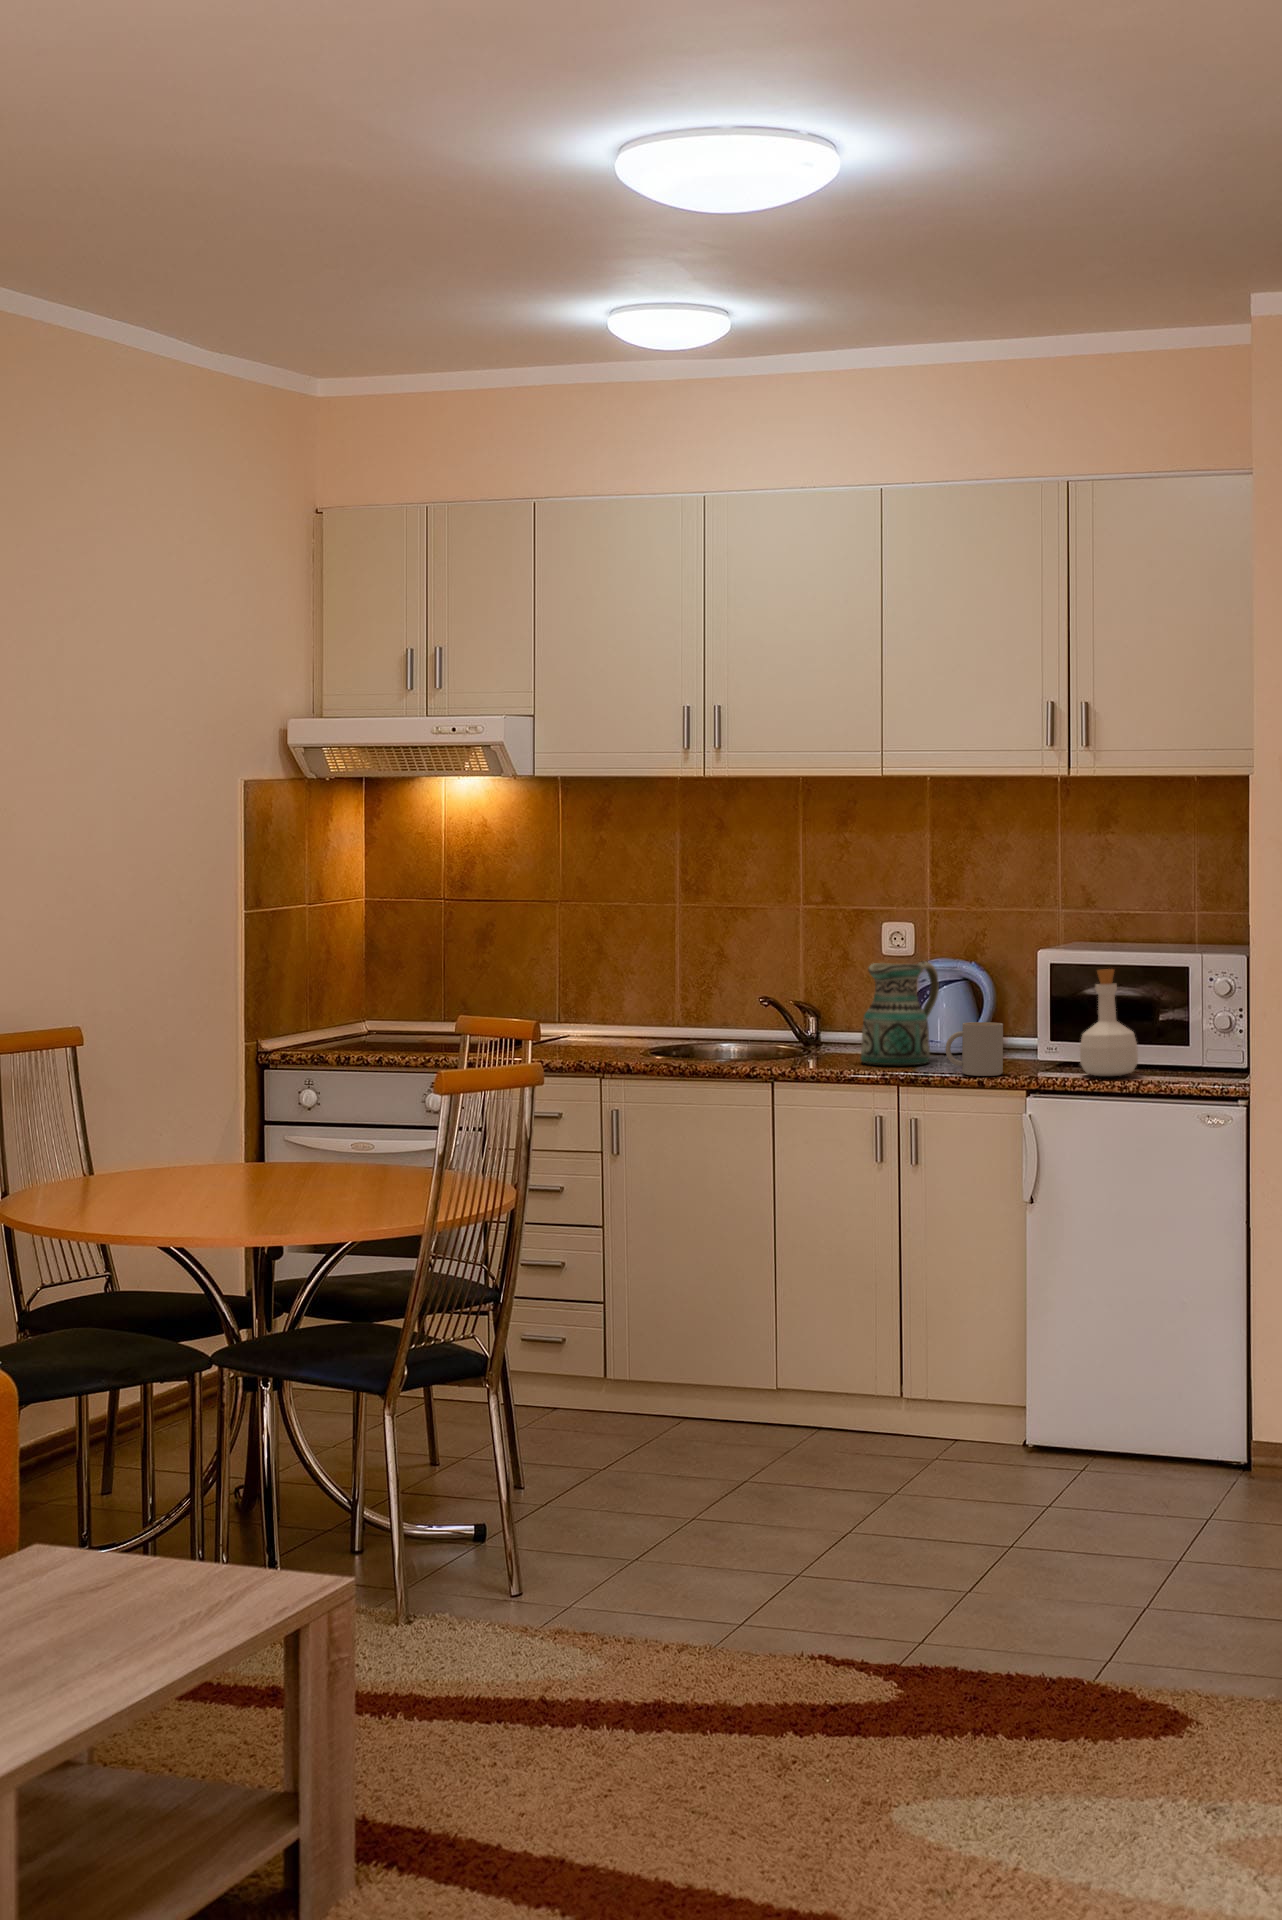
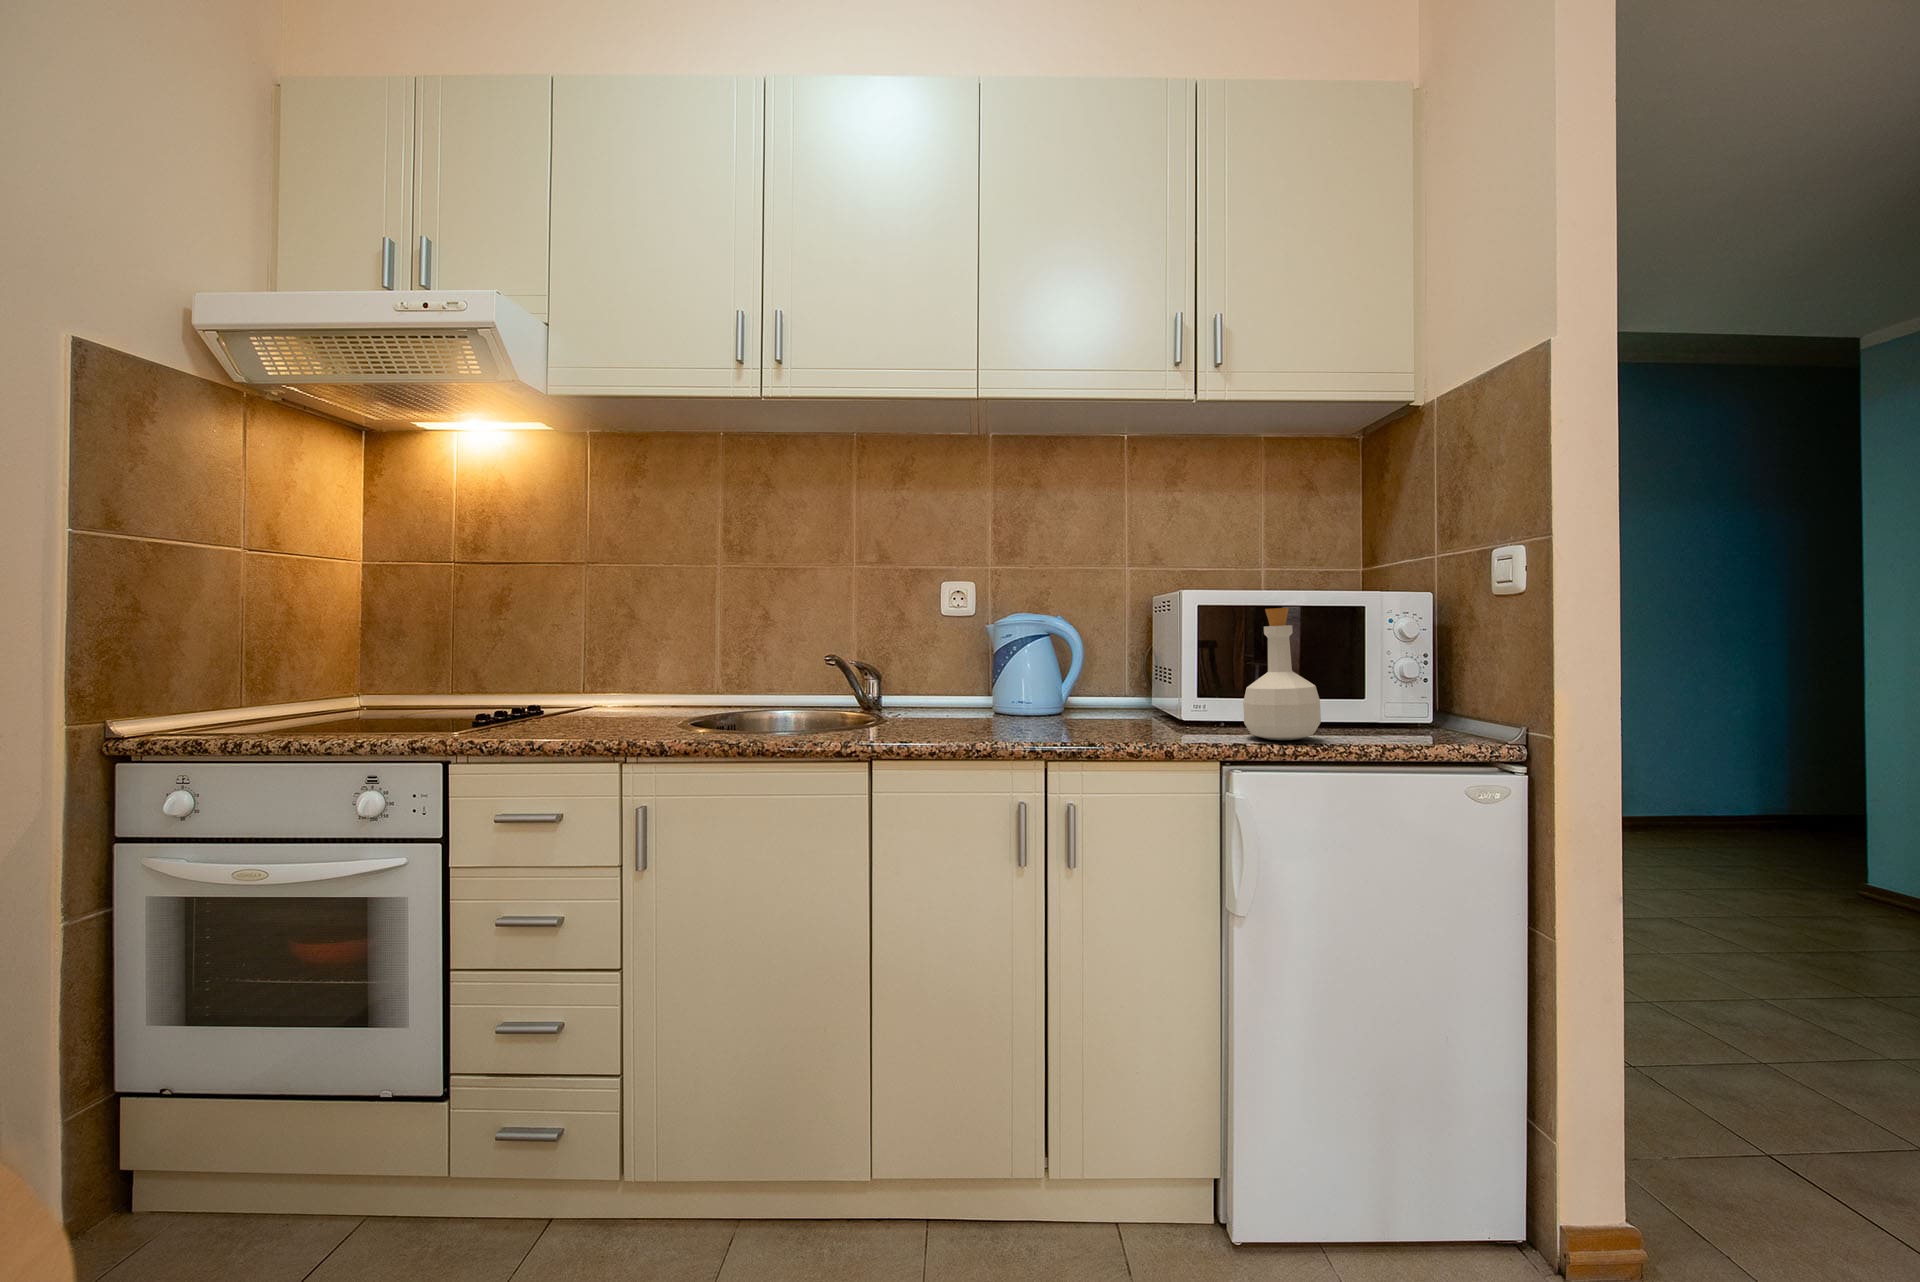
ceramic pitcher: present [861,961,939,1065] -> none [954,609,1036,731]
mug: present [946,1022,1003,1076] -> none [1089,676,1158,744]

